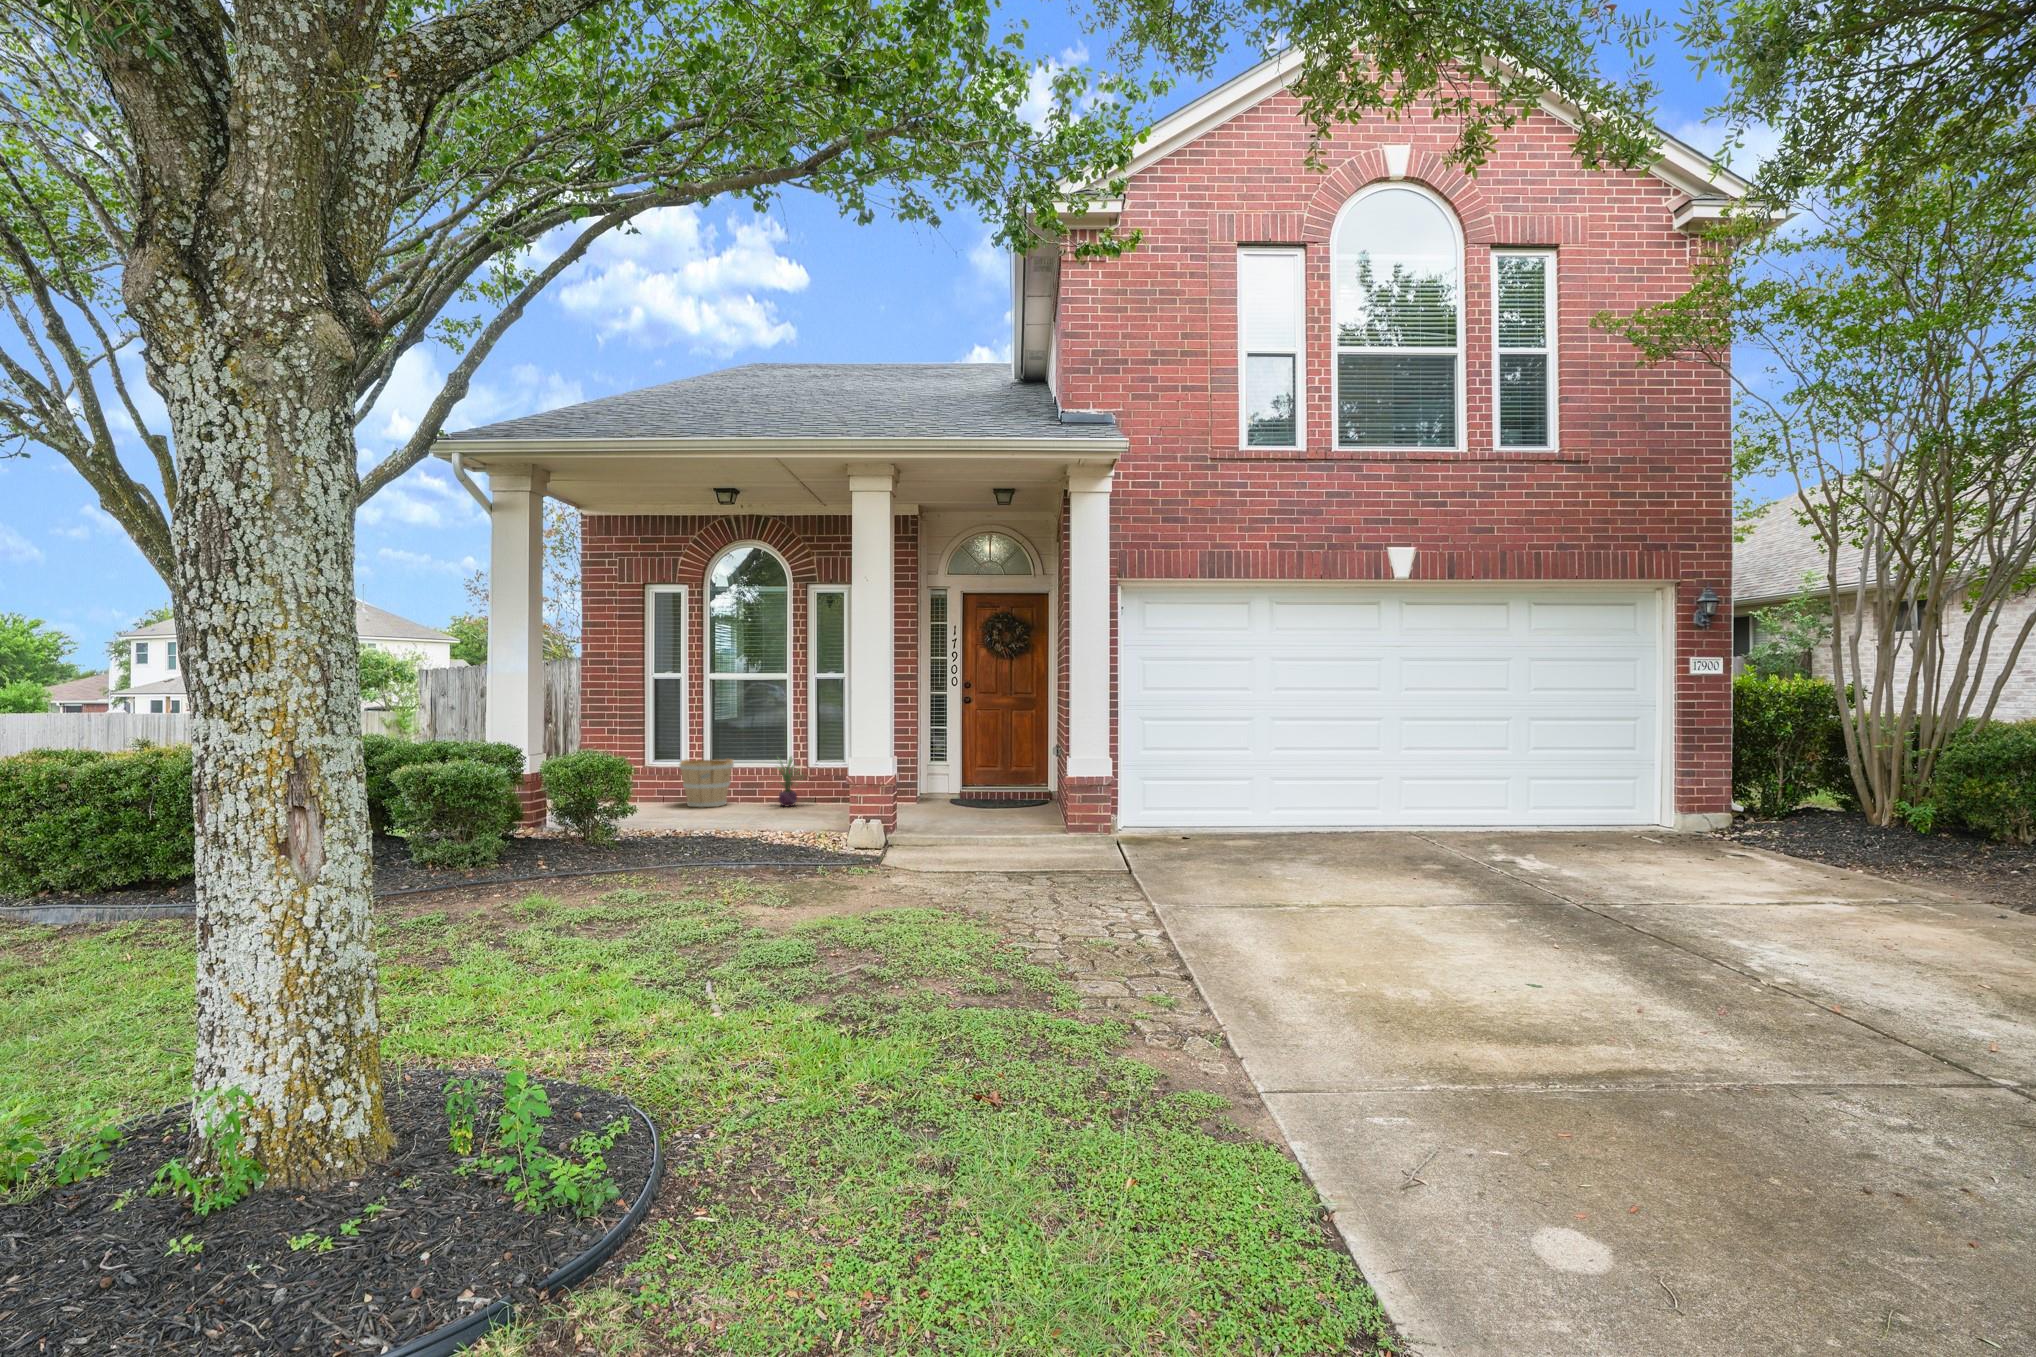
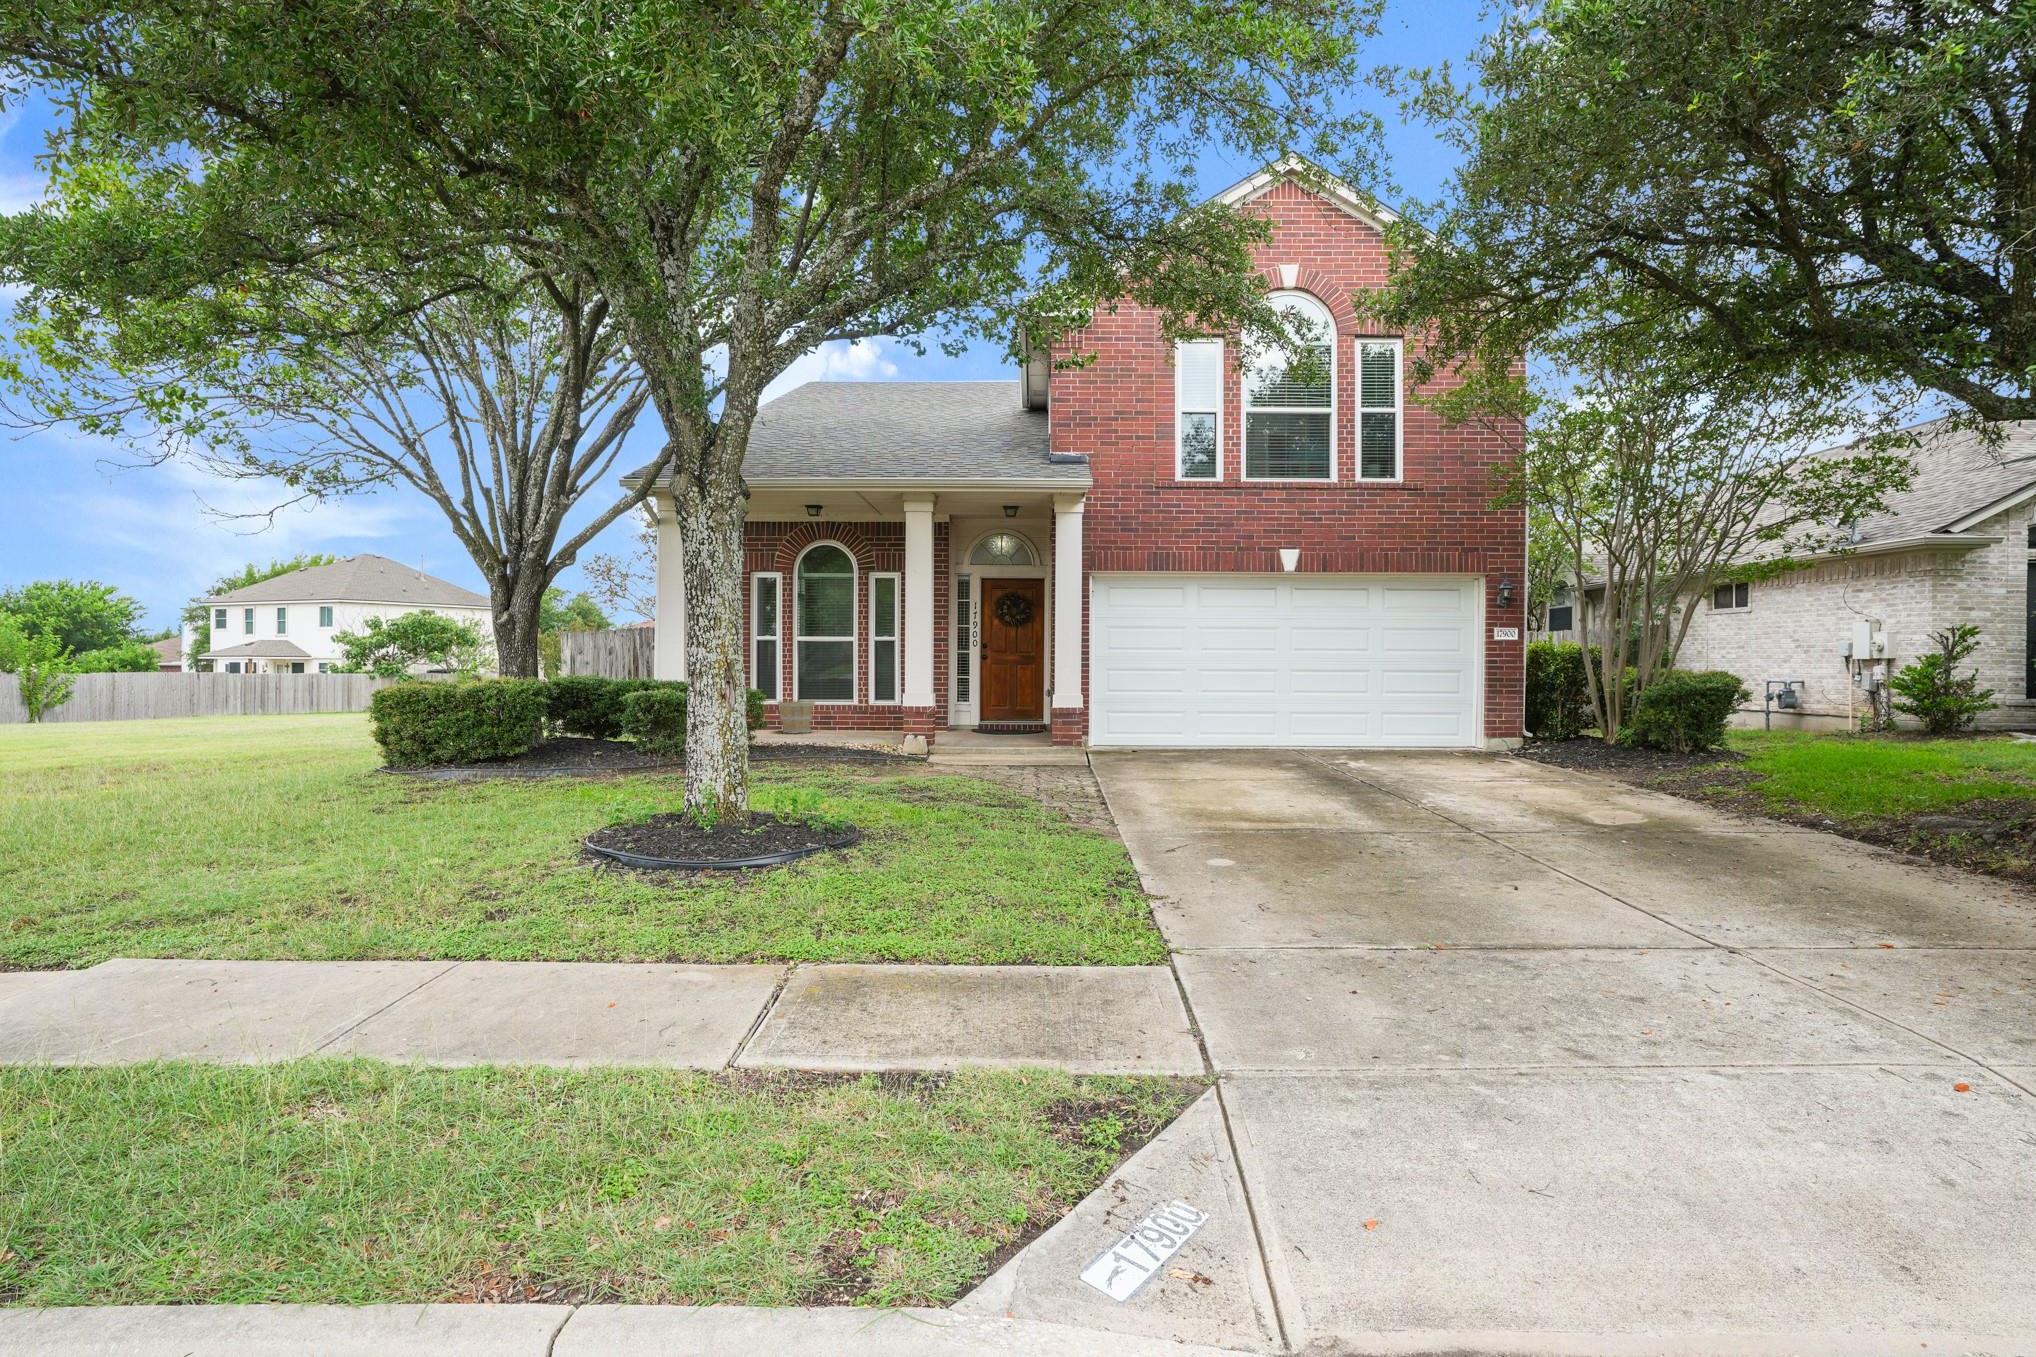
decorative plant: present [778,757,797,807] -> none [834,697,876,733]

